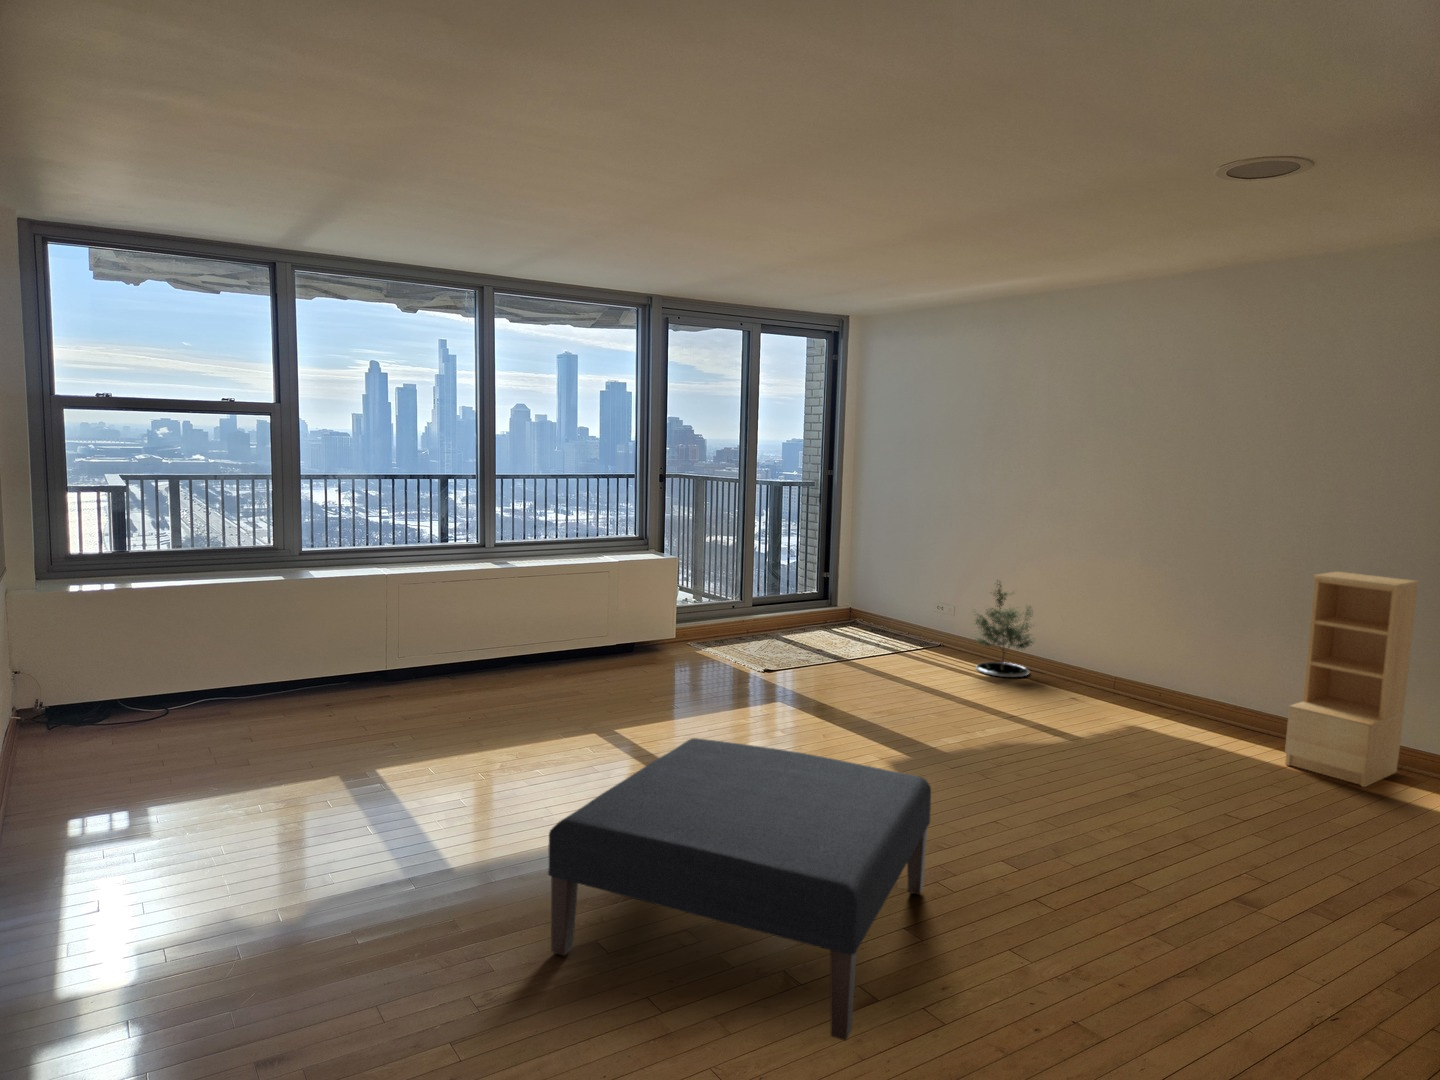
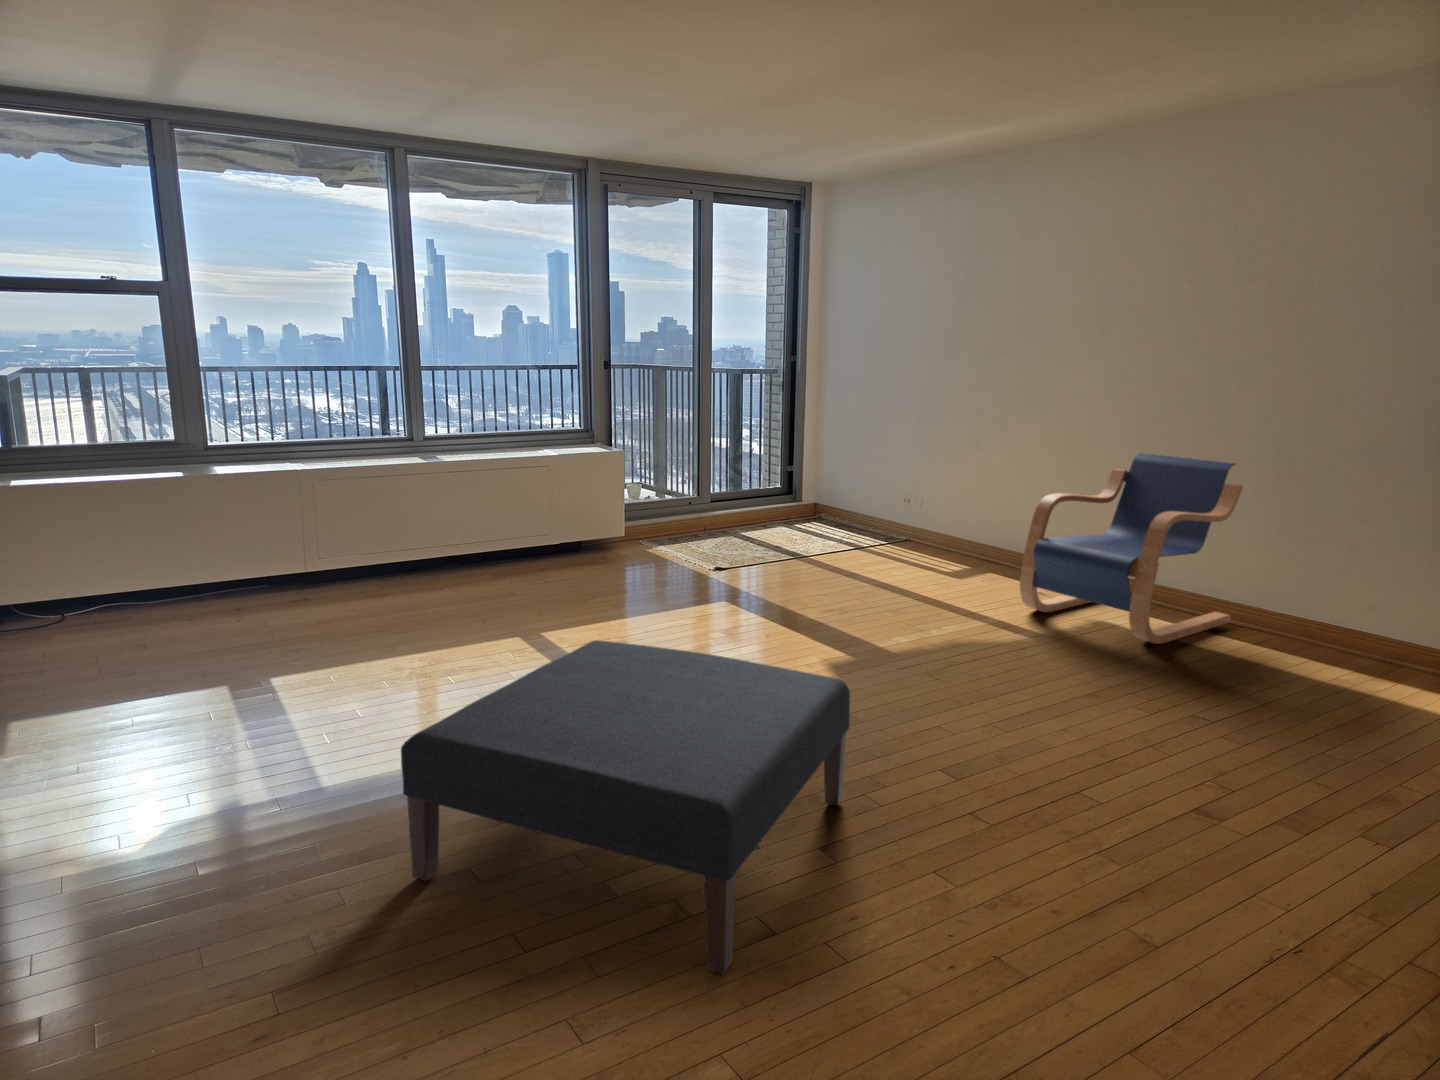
lounge chair: none [1057,569,1262,749] -> present [1020,453,1243,644]
bookshelf: present [1285,572,1418,787] -> none [1258,449,1413,681]
potted tree: present [974,580,1032,677] -> none [936,468,1006,572]

